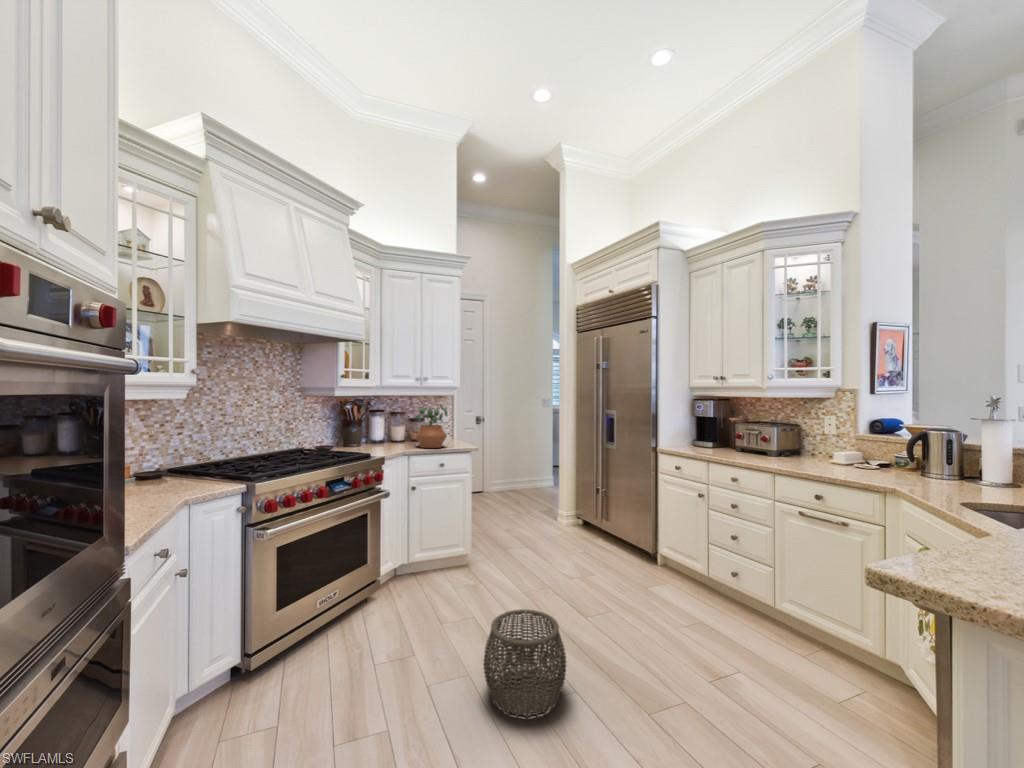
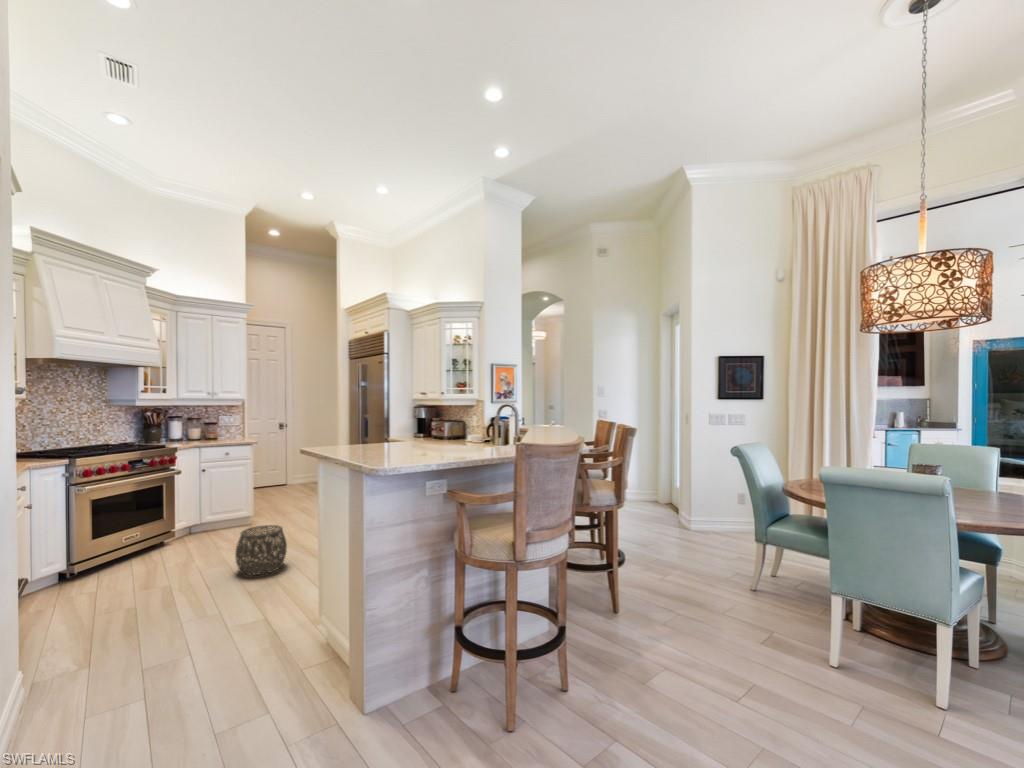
potted plant: present [414,405,447,448] -> none [206,411,233,442]

